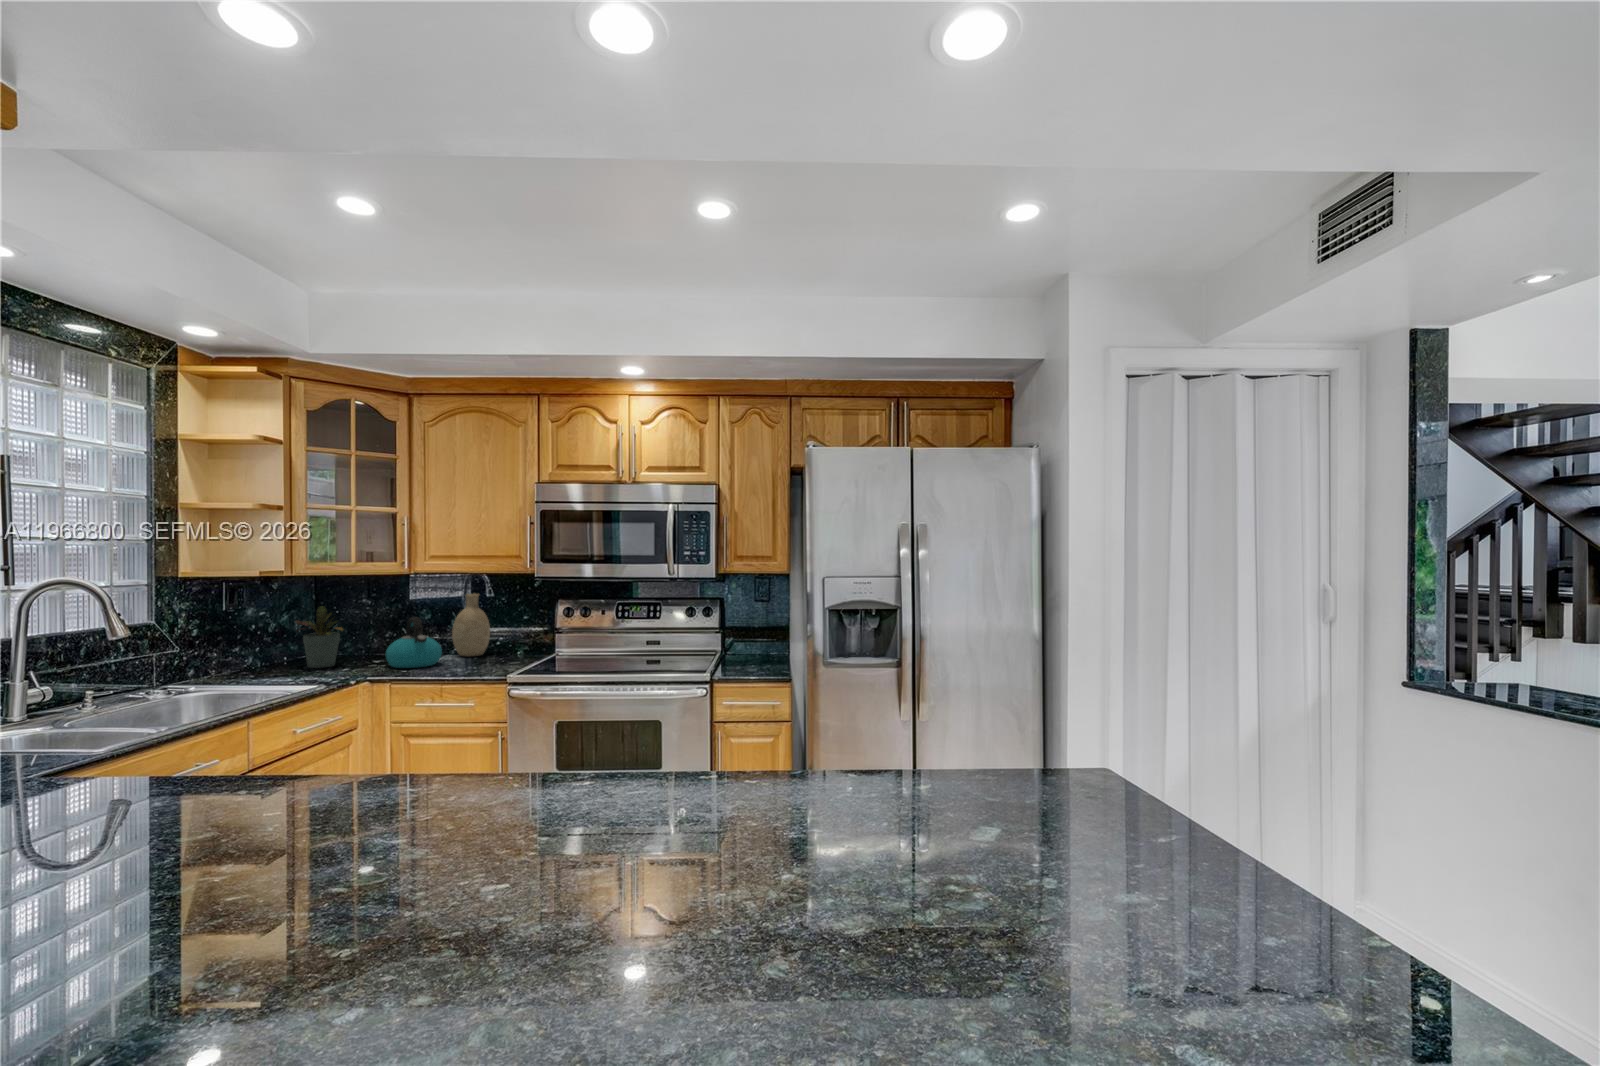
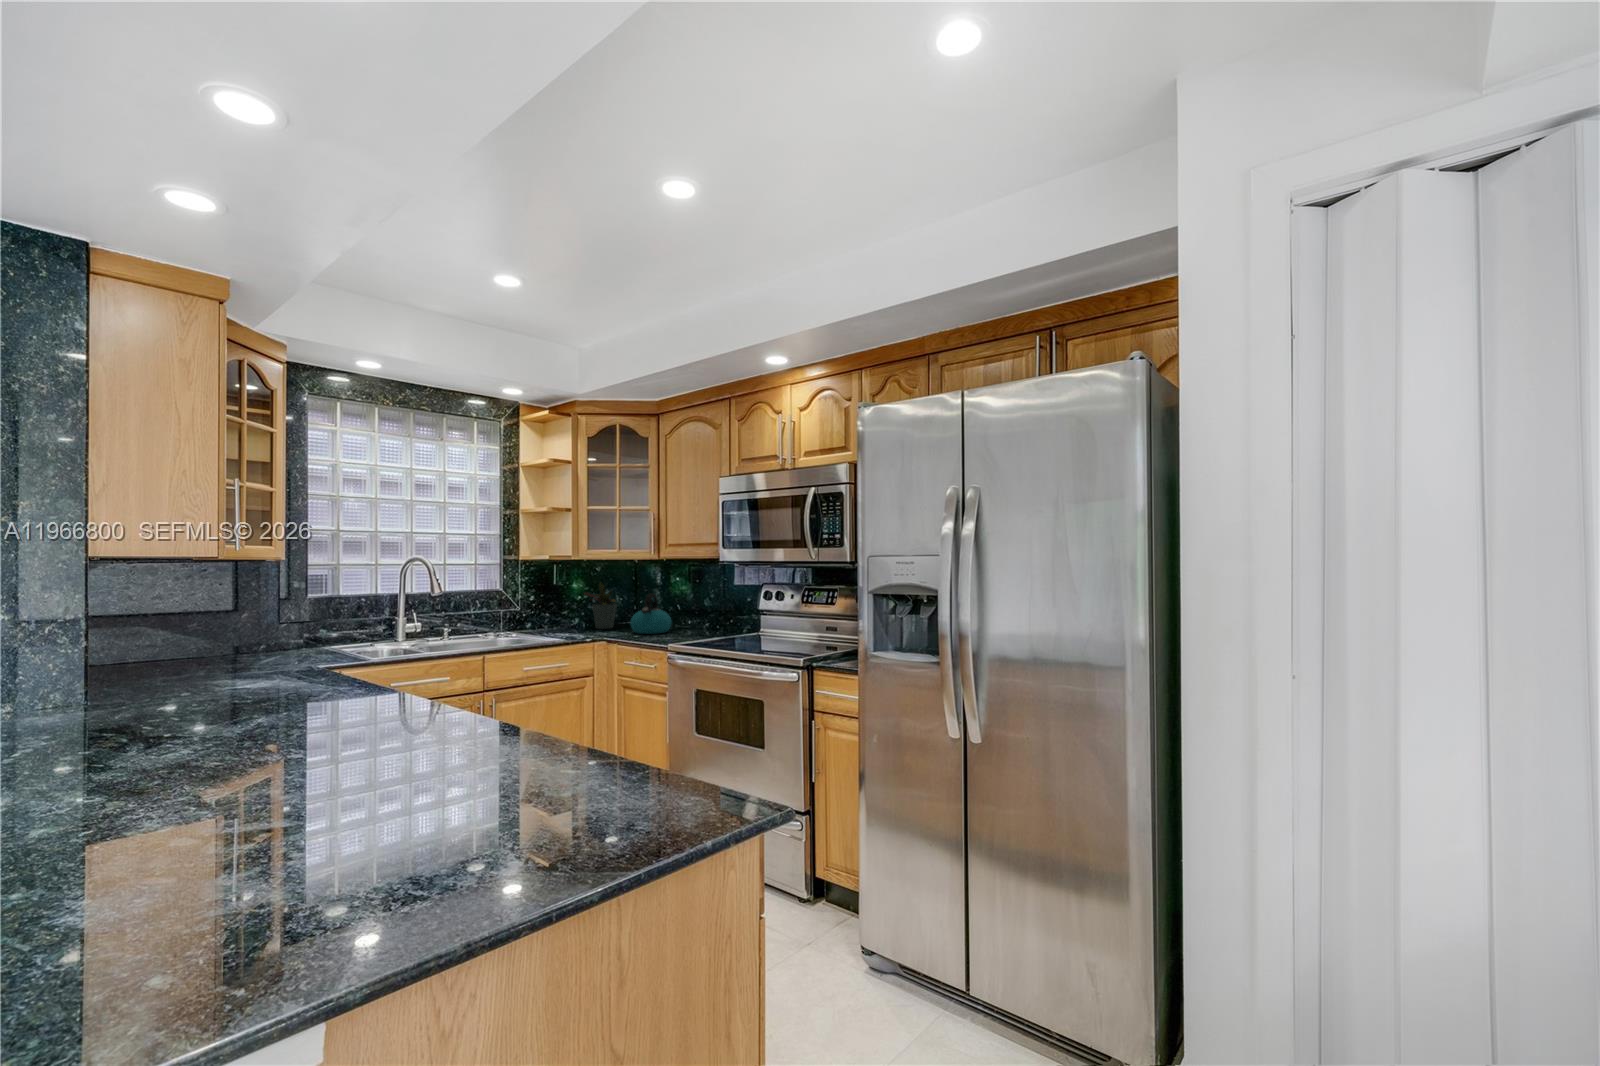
decorative vase: present [452,594,490,656] -> none [693,577,722,630]

